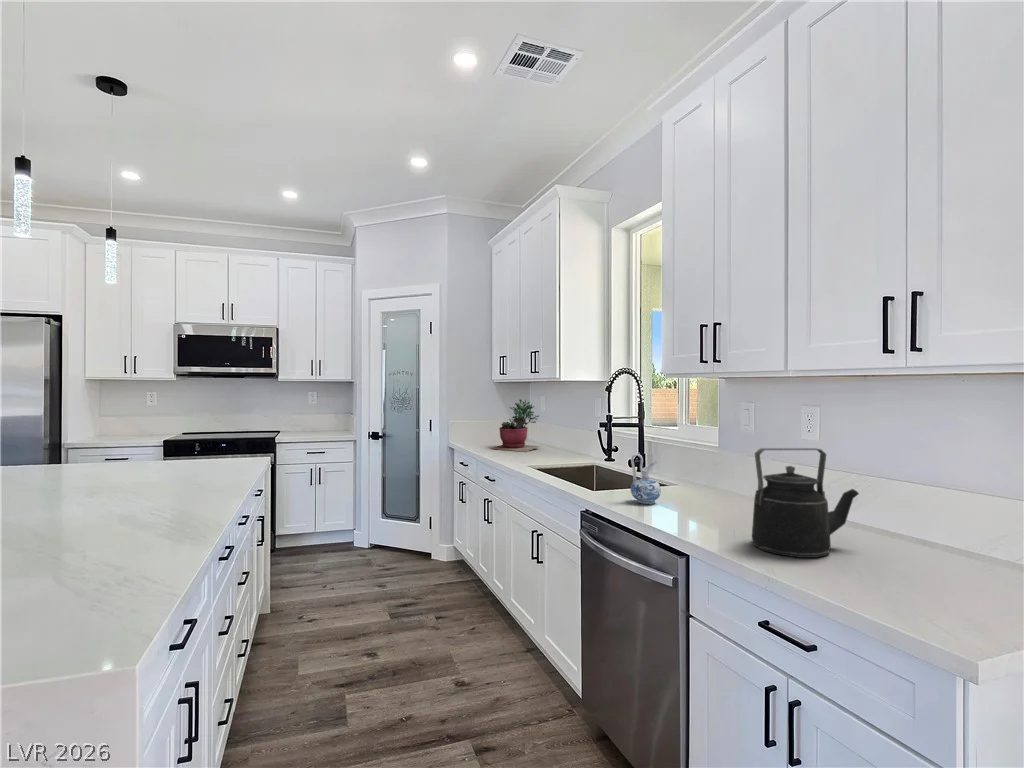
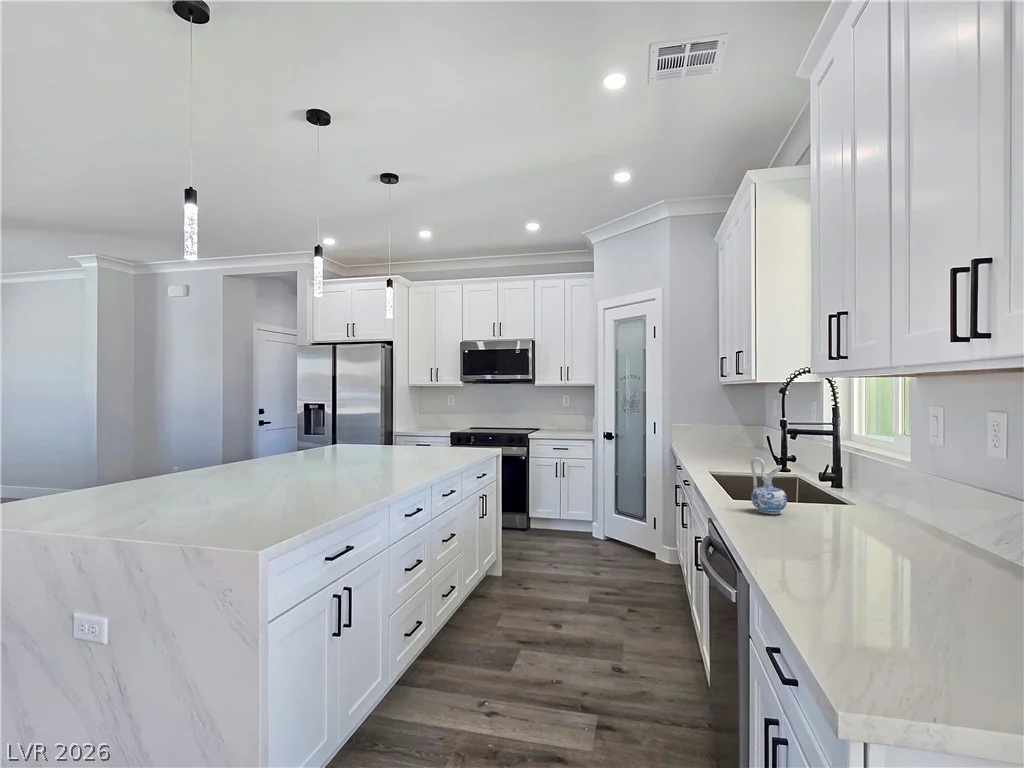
succulent plant: present [491,399,540,452] -> none [700,402,761,458]
kettle: present [752,448,859,558] -> none [809,452,968,590]

